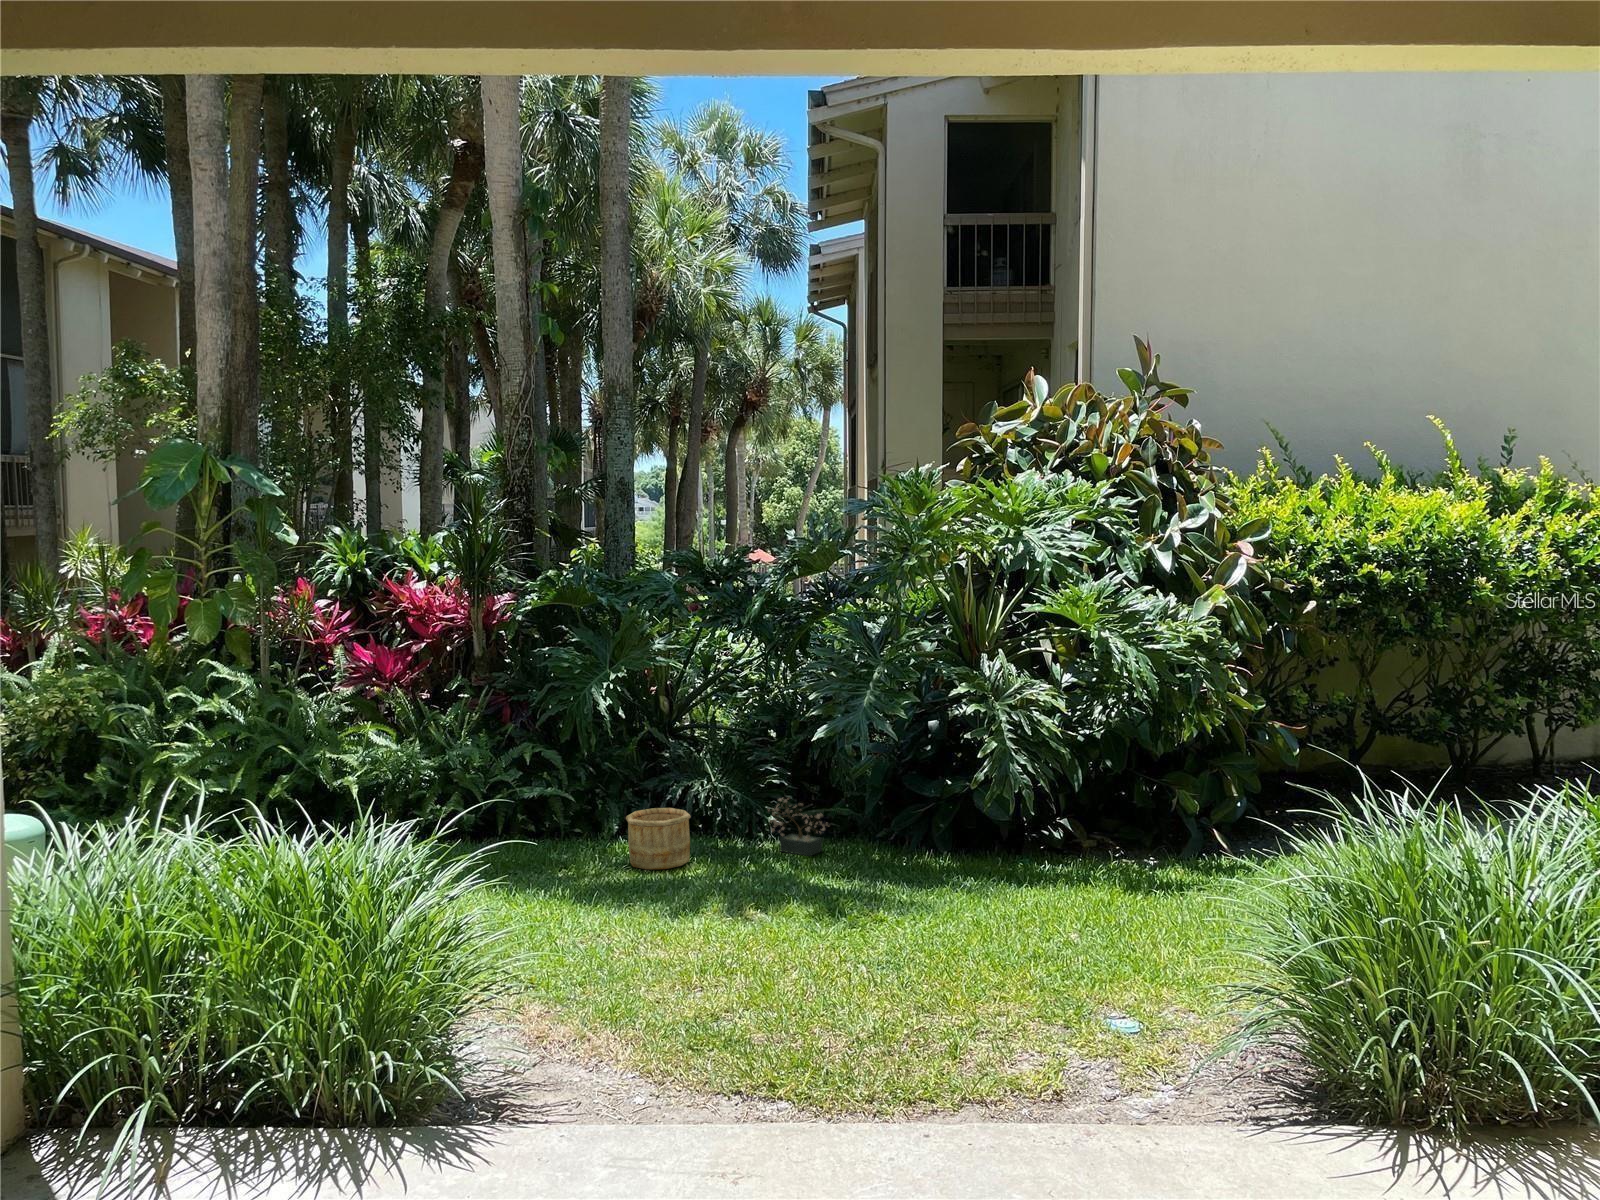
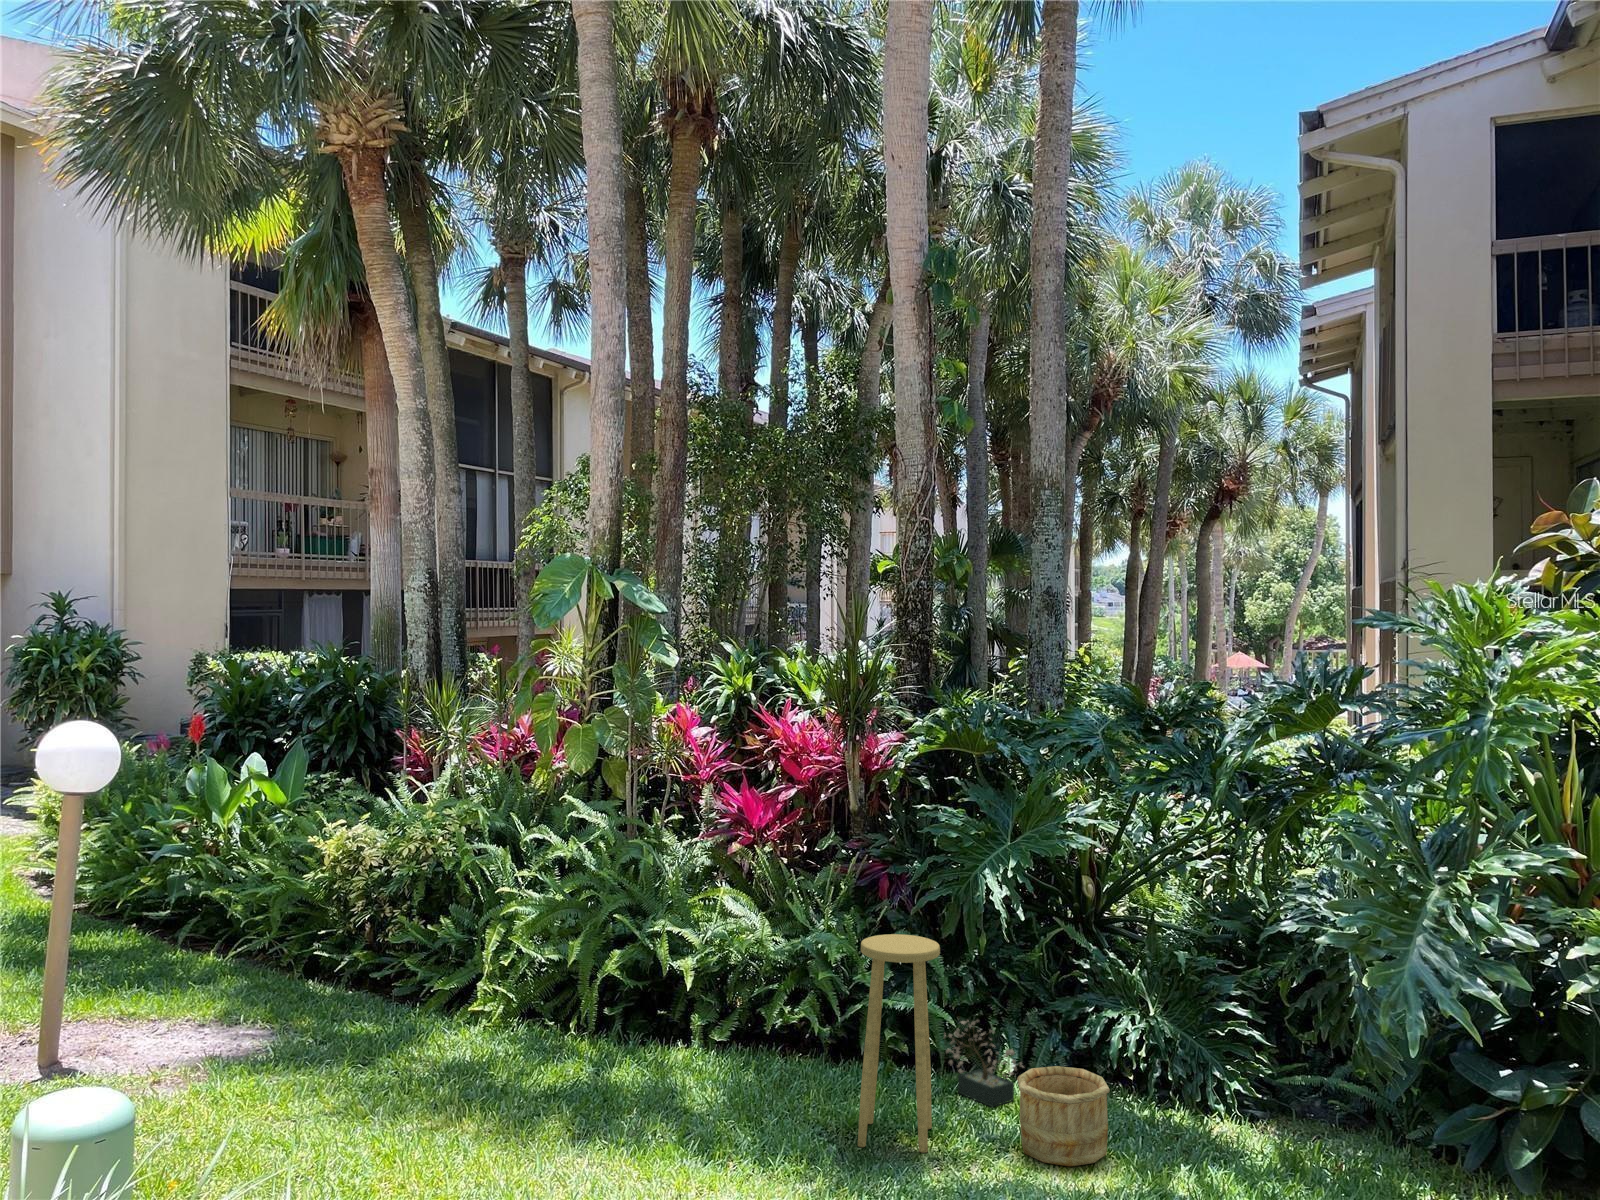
stool: none [509,725,568,876] -> present [858,934,940,1153]
decorative plant: present [770,798,825,856] -> present [945,1020,1023,1107]

